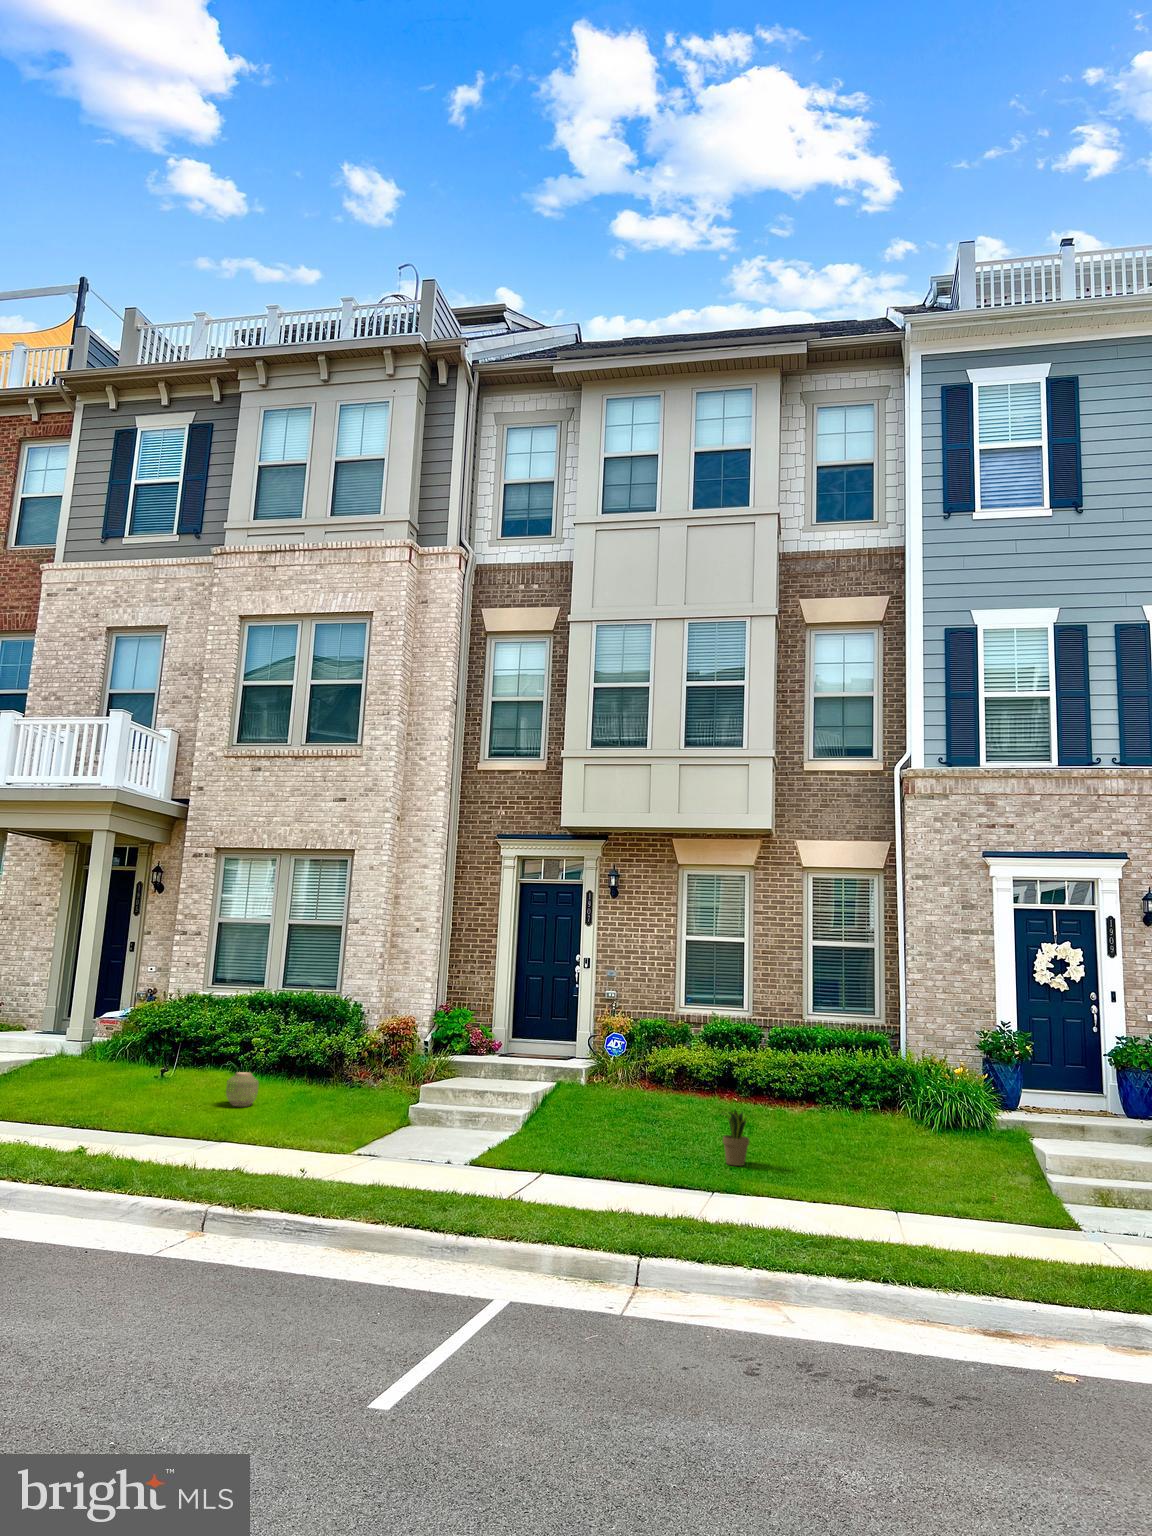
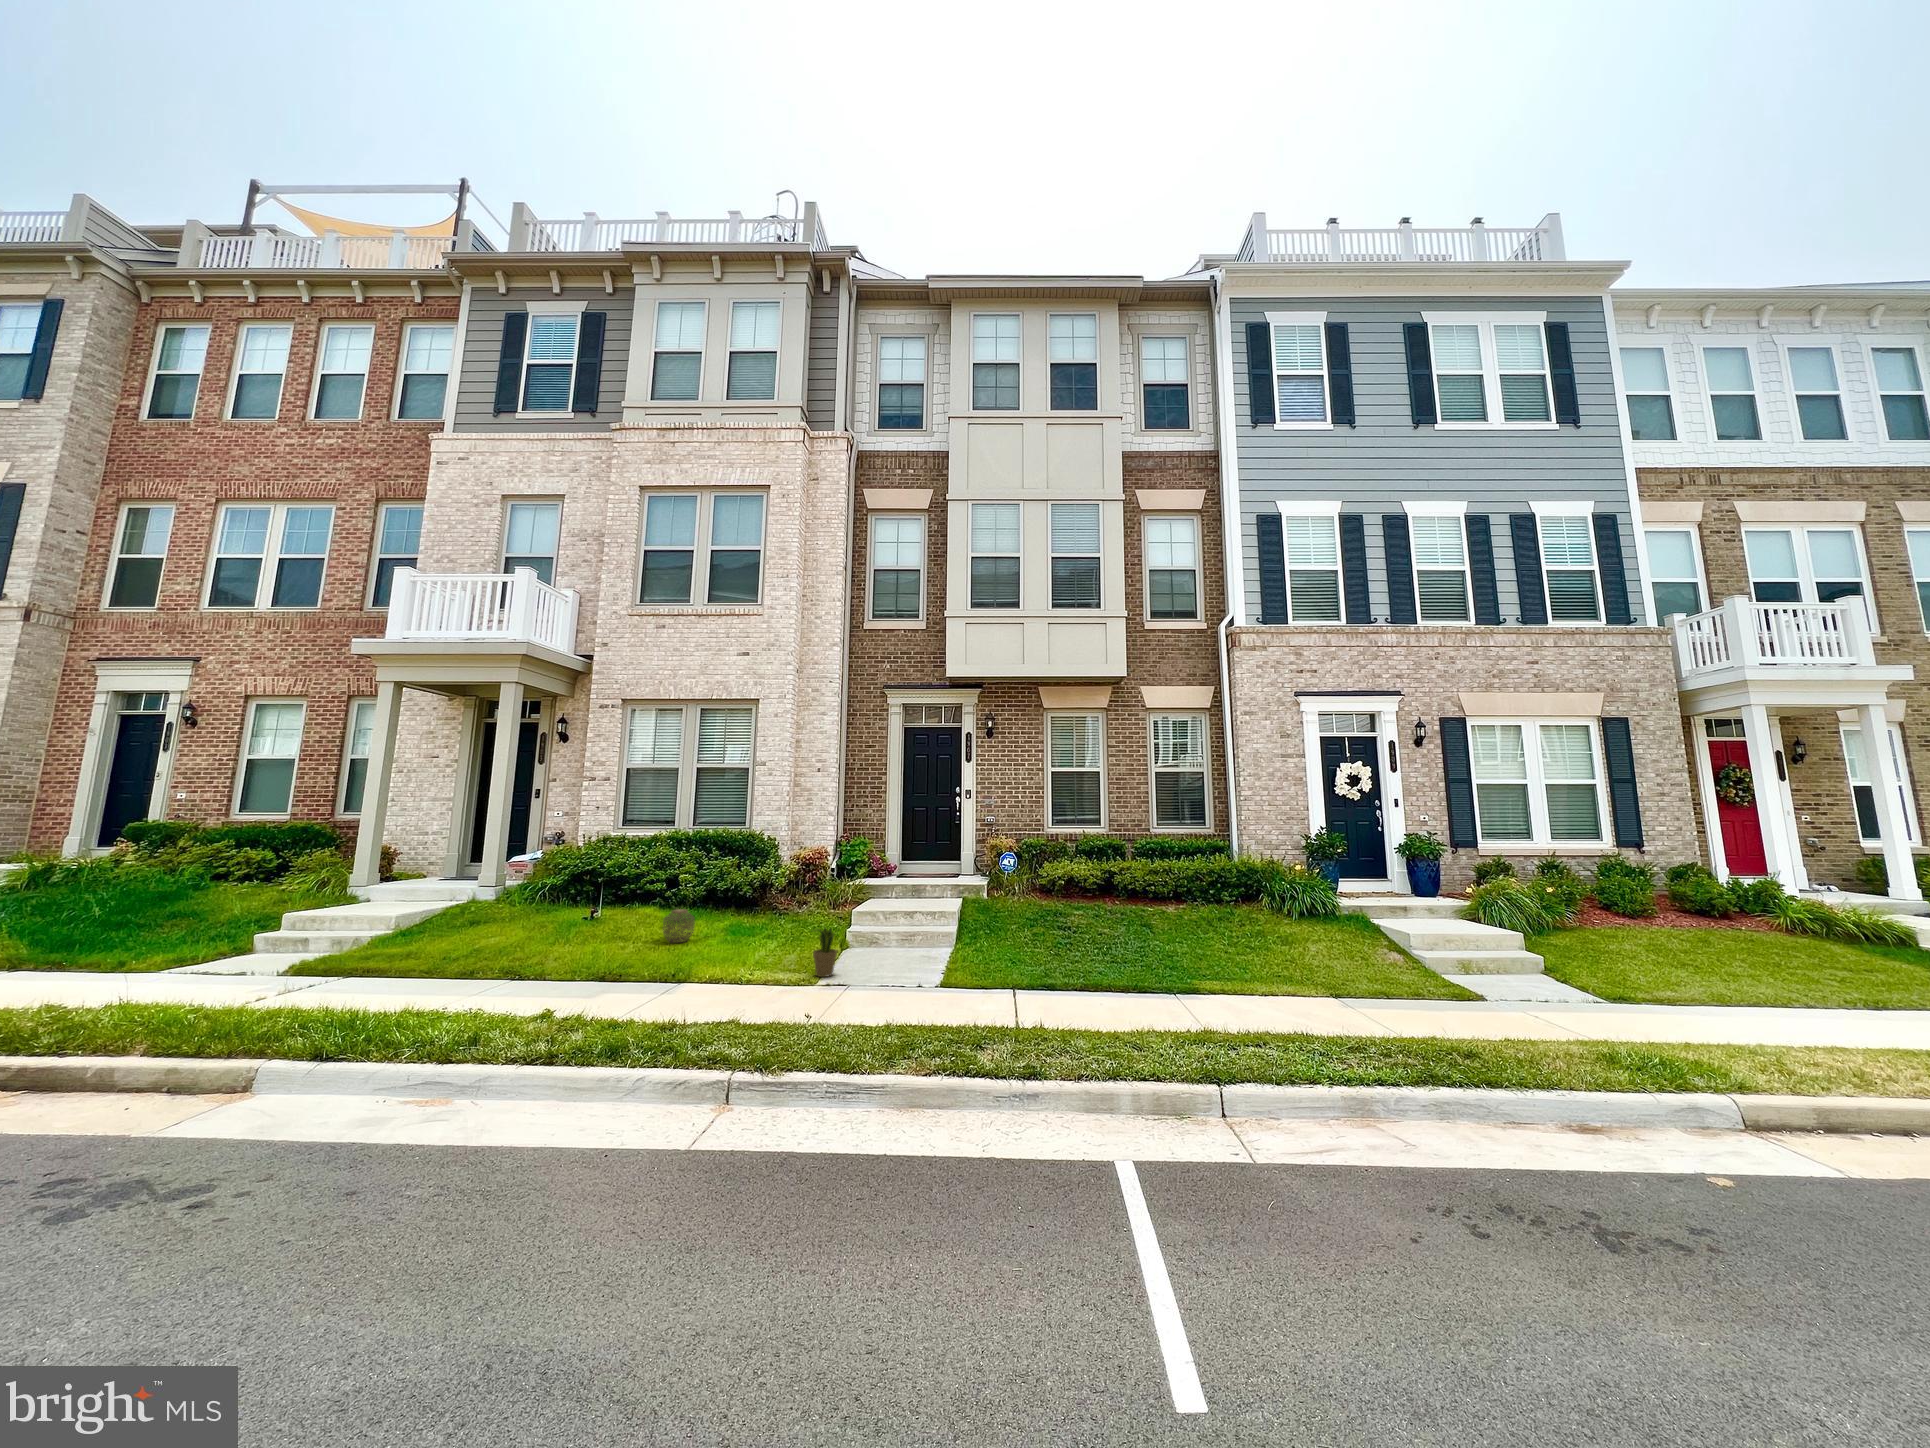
potted plant: present [723,1110,749,1166] -> present [813,928,837,977]

